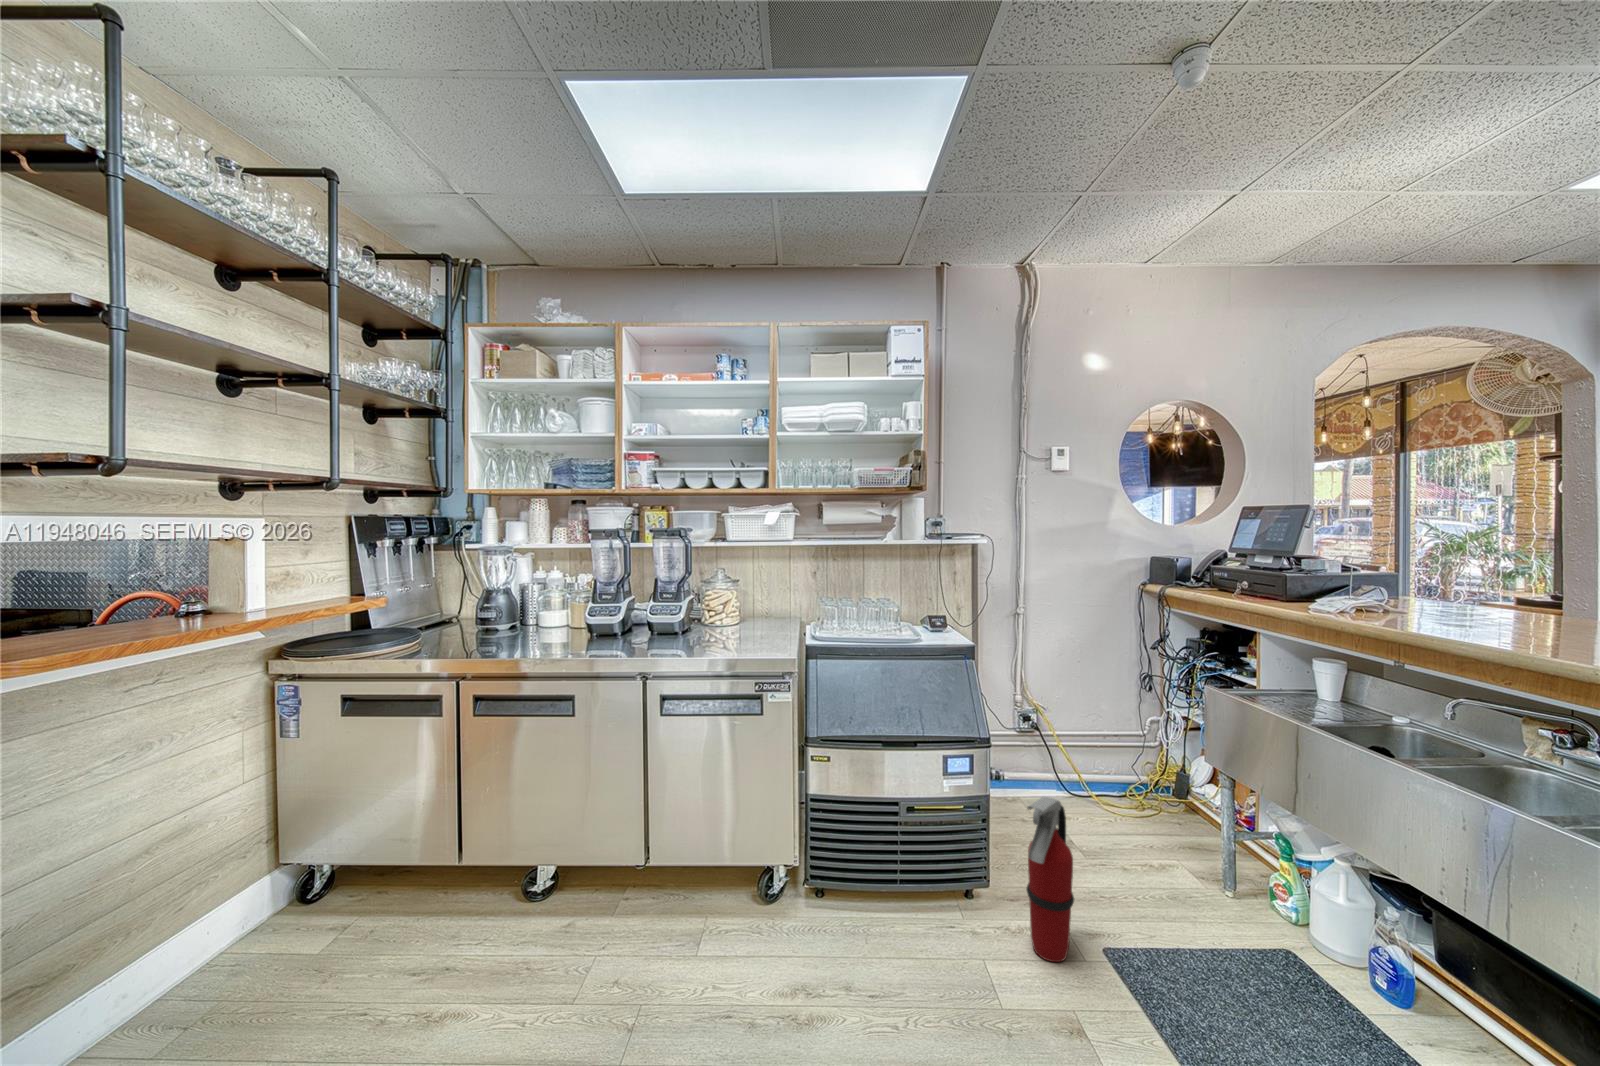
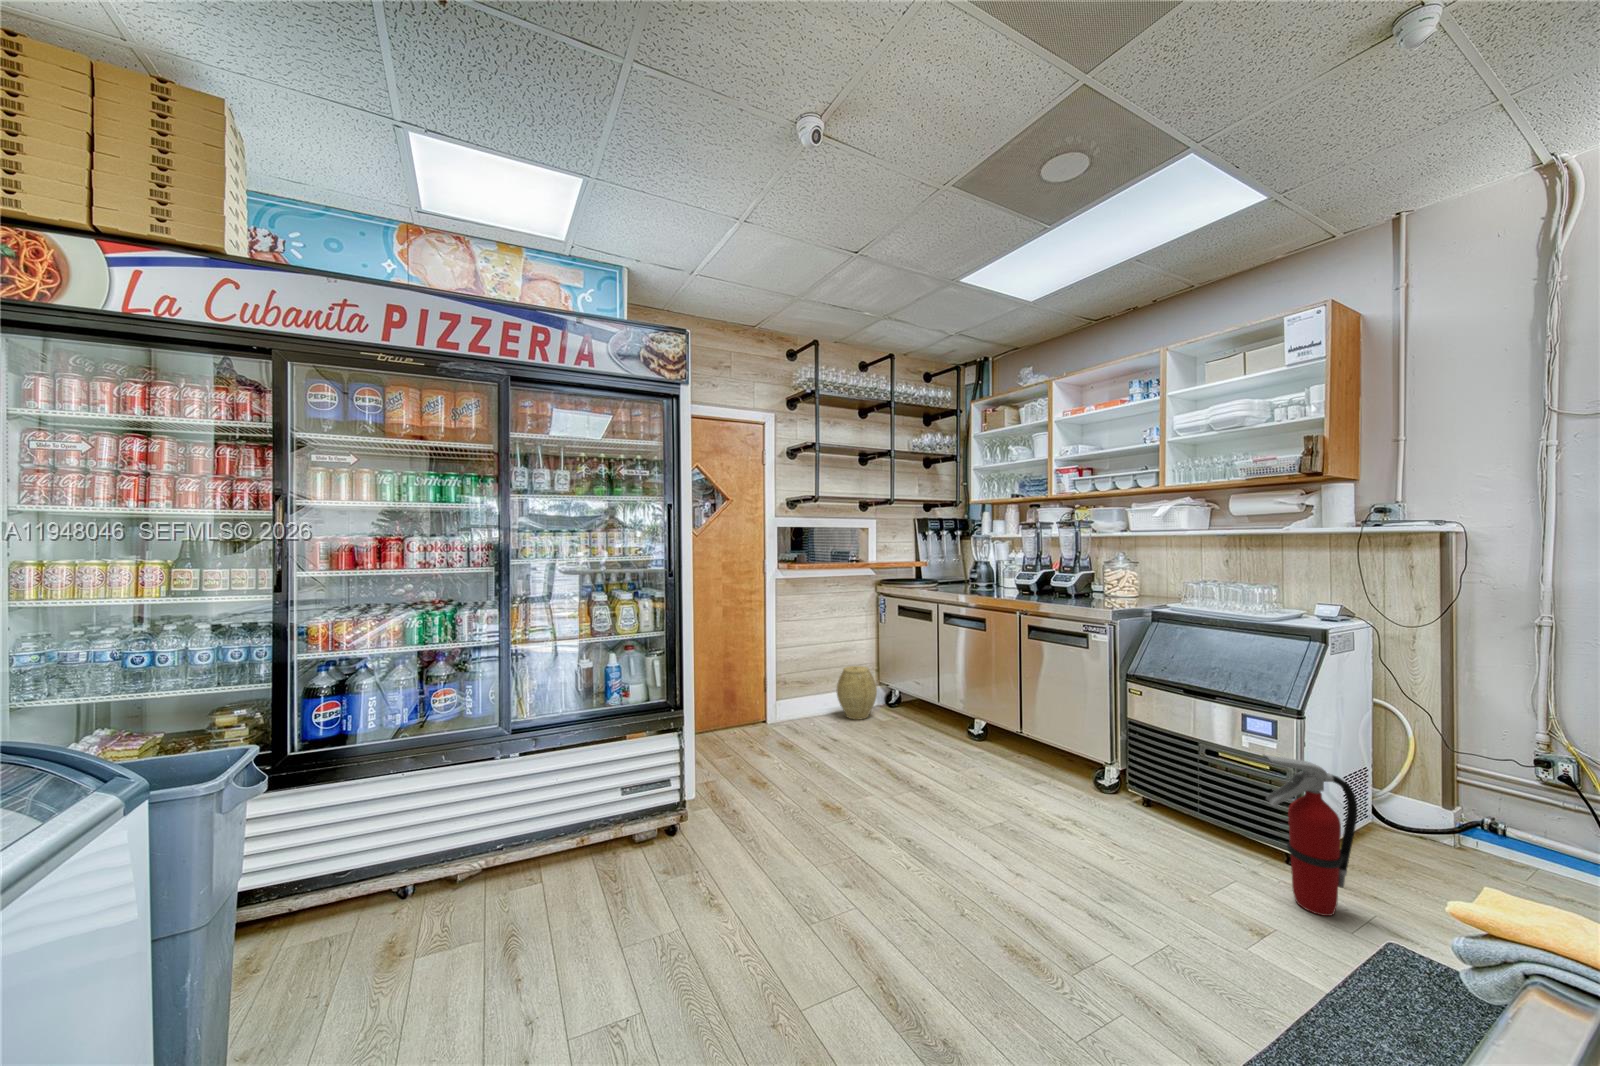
woven basket: none [149,864,289,1020] -> present [836,666,877,720]

